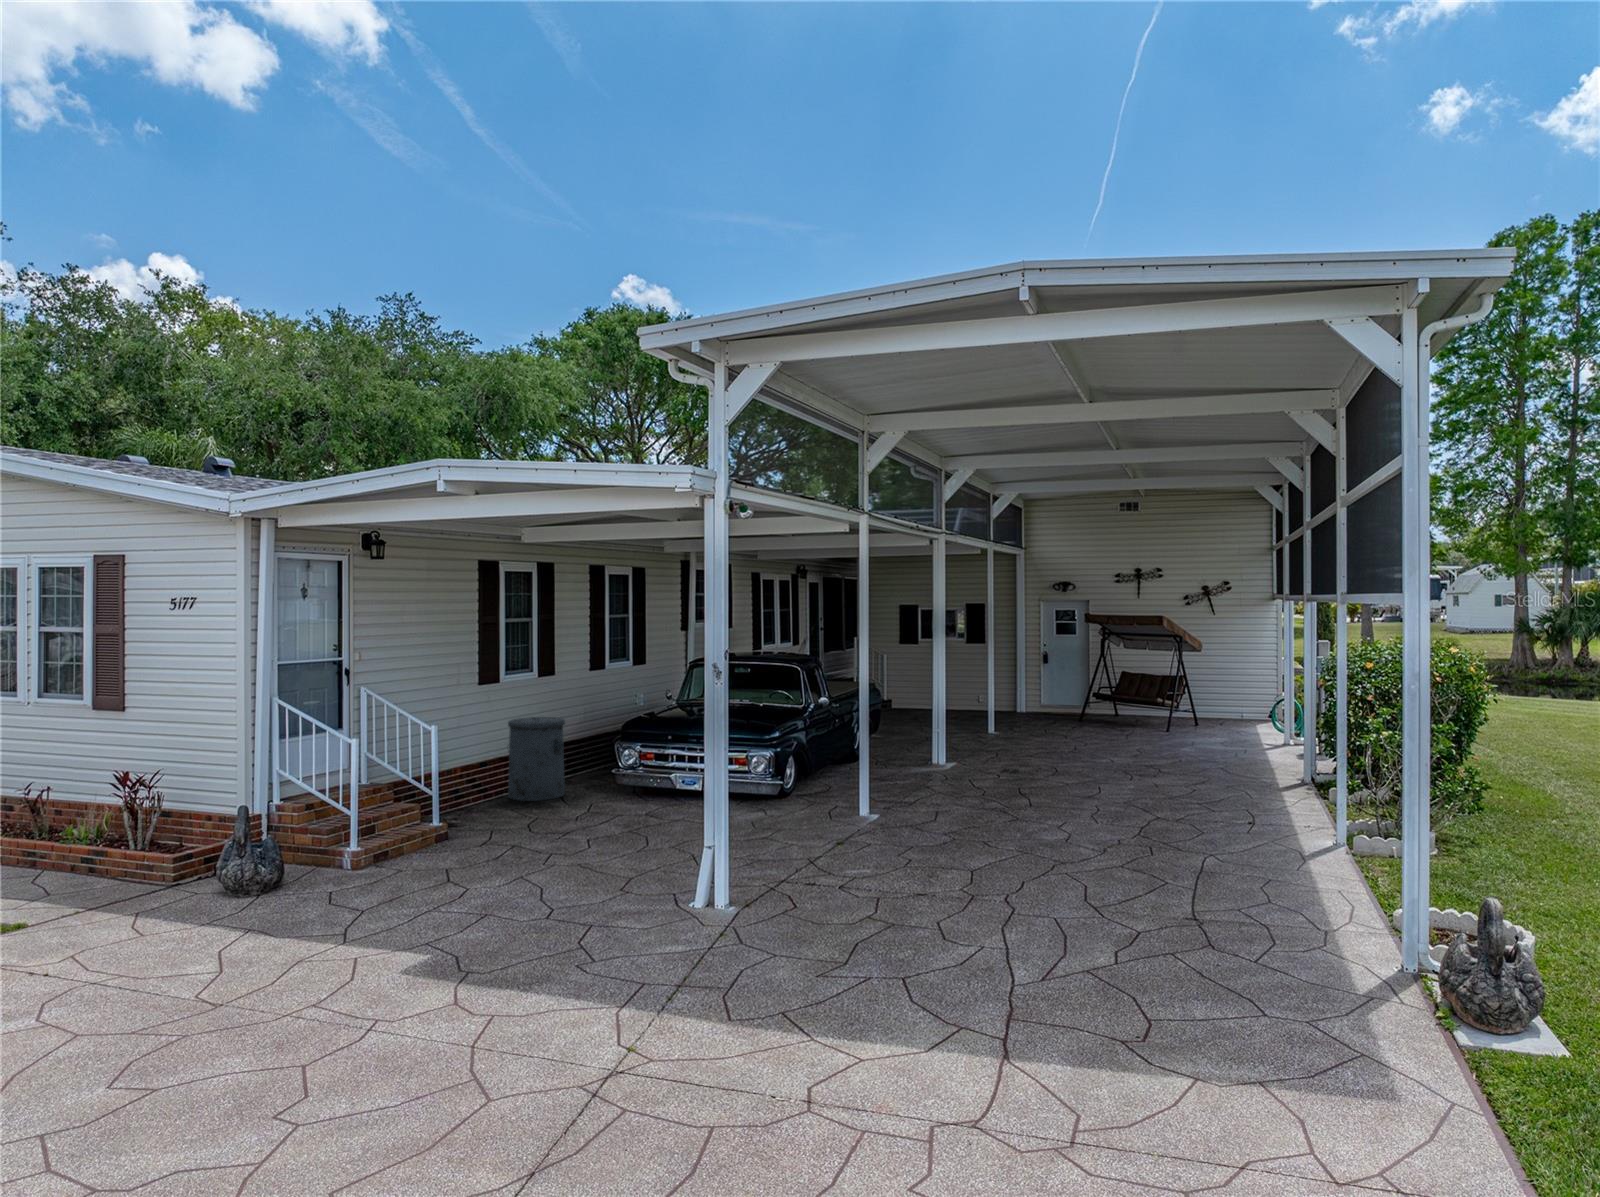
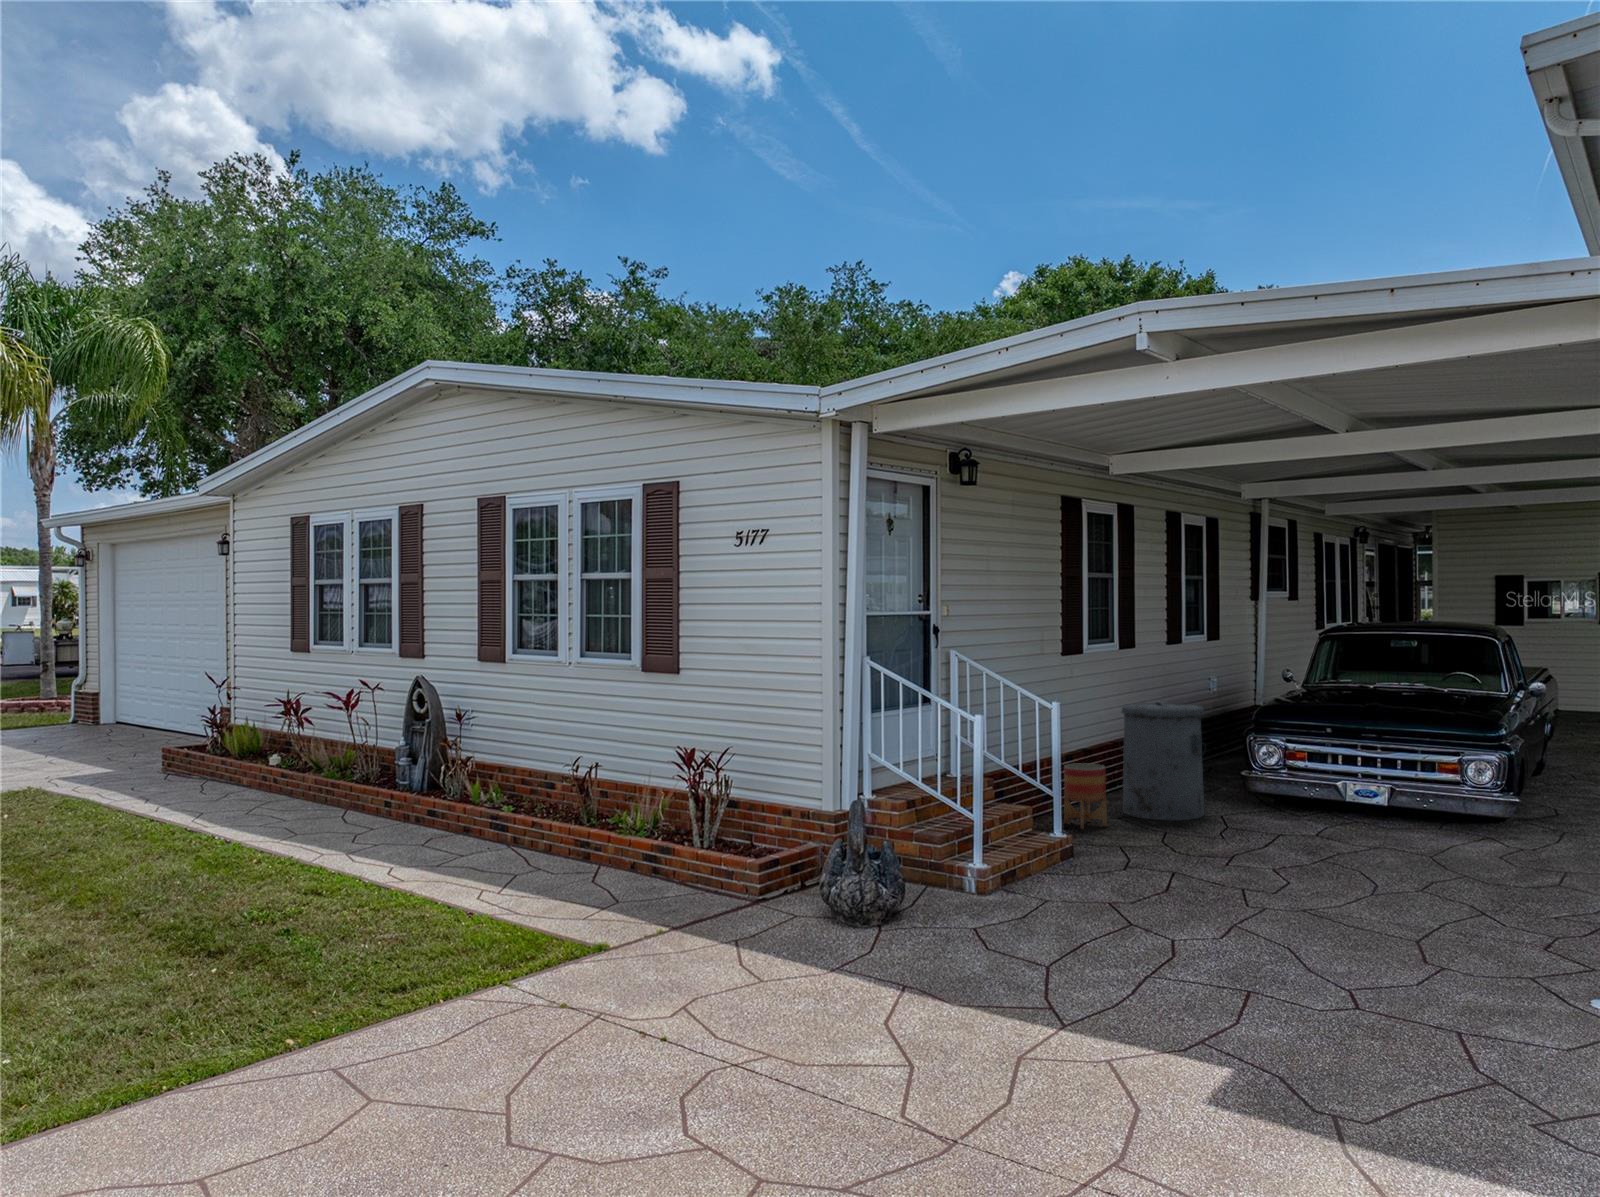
planter: none [457,764,488,811] -> present [1064,763,1107,829]

